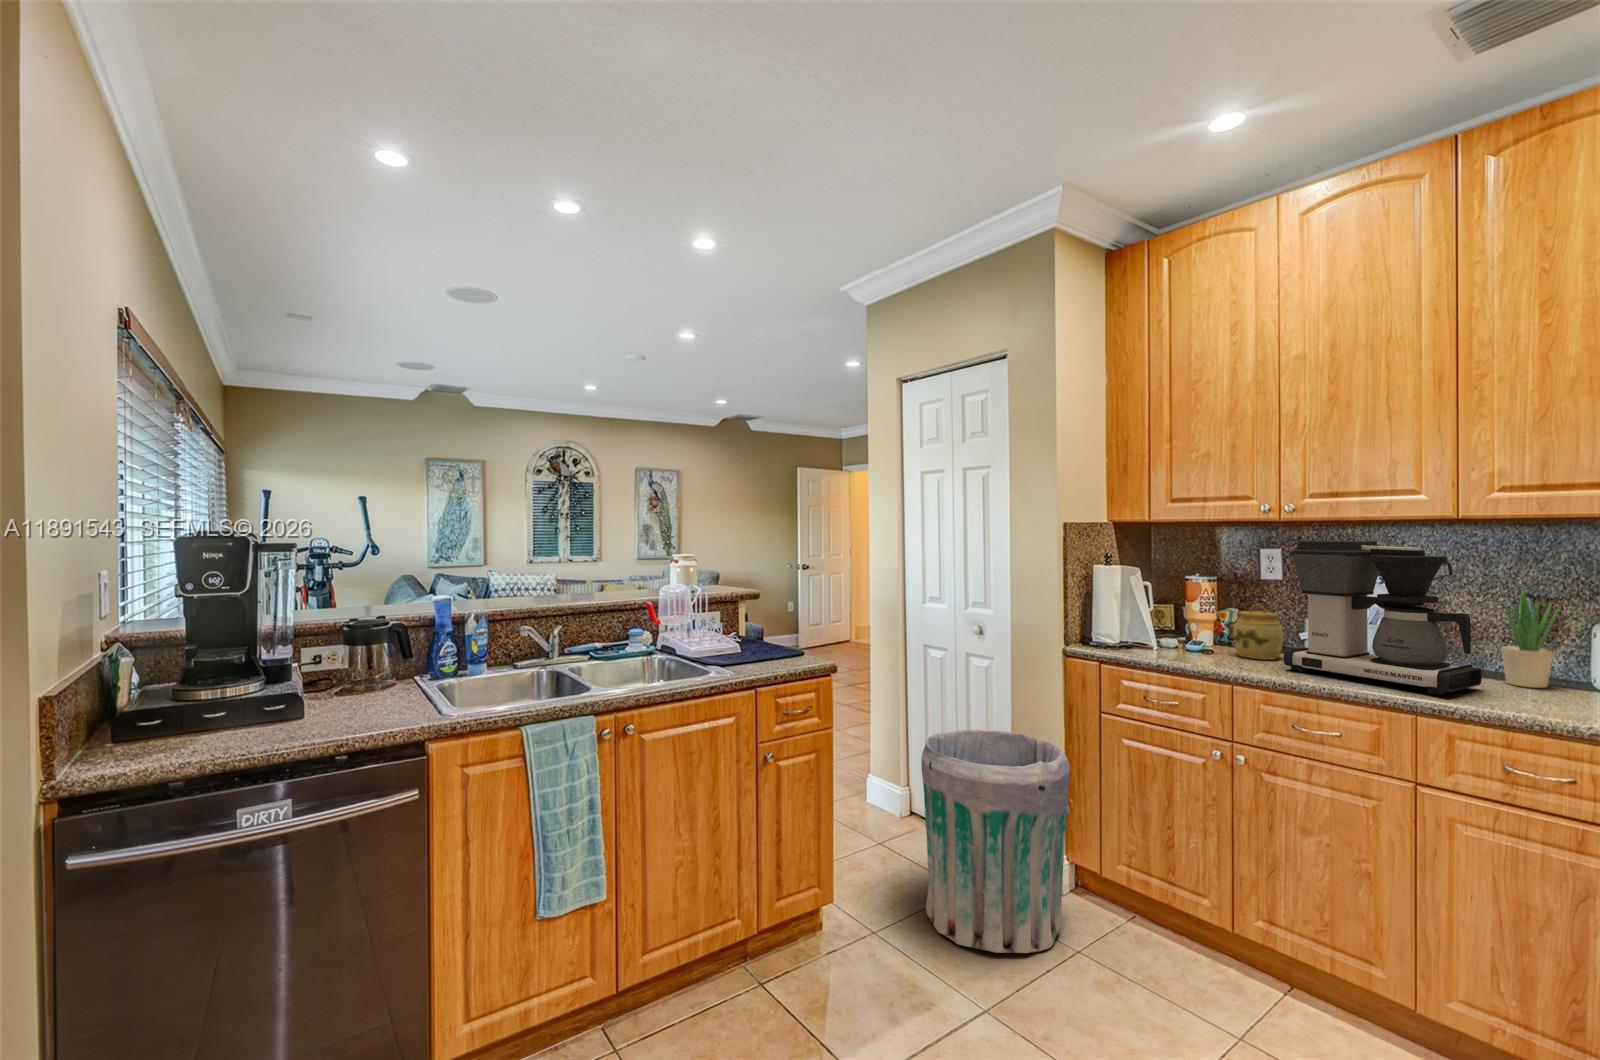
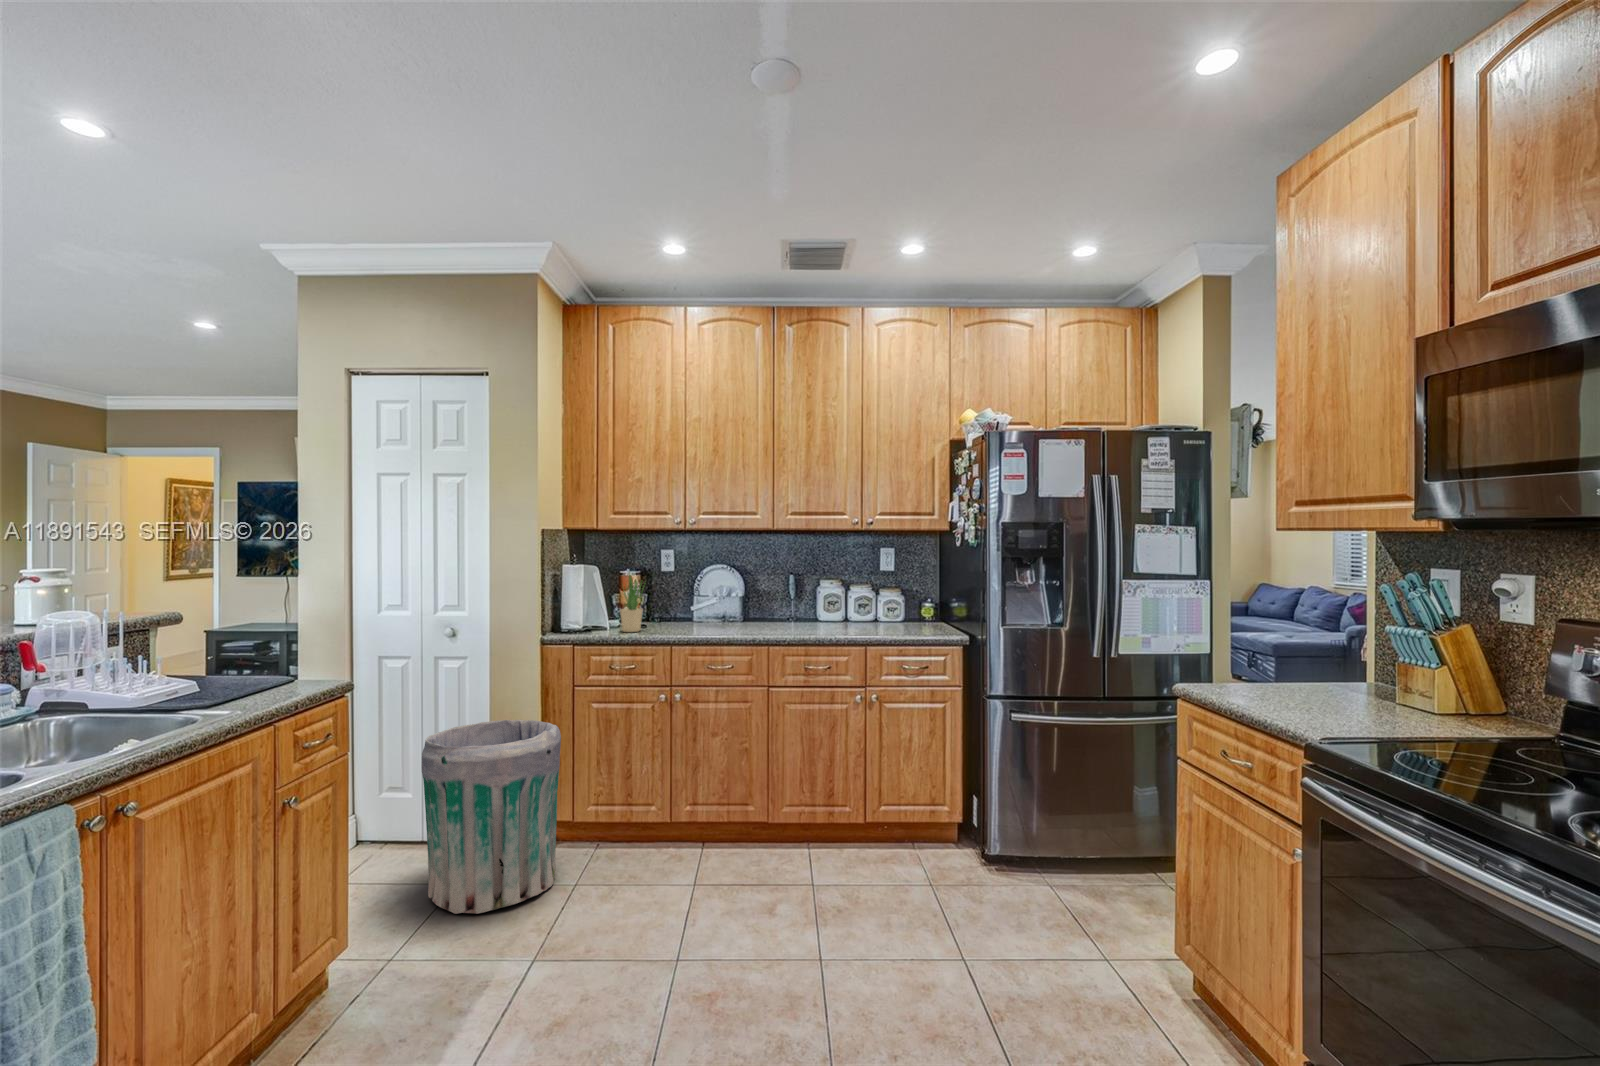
coffee maker: present [1284,541,1482,695] -> none [694,543,788,633]
potted plant: present [1501,587,1560,688] -> present [620,575,643,632]
jar: present [1234,604,1283,659] -> none [658,589,687,628]

